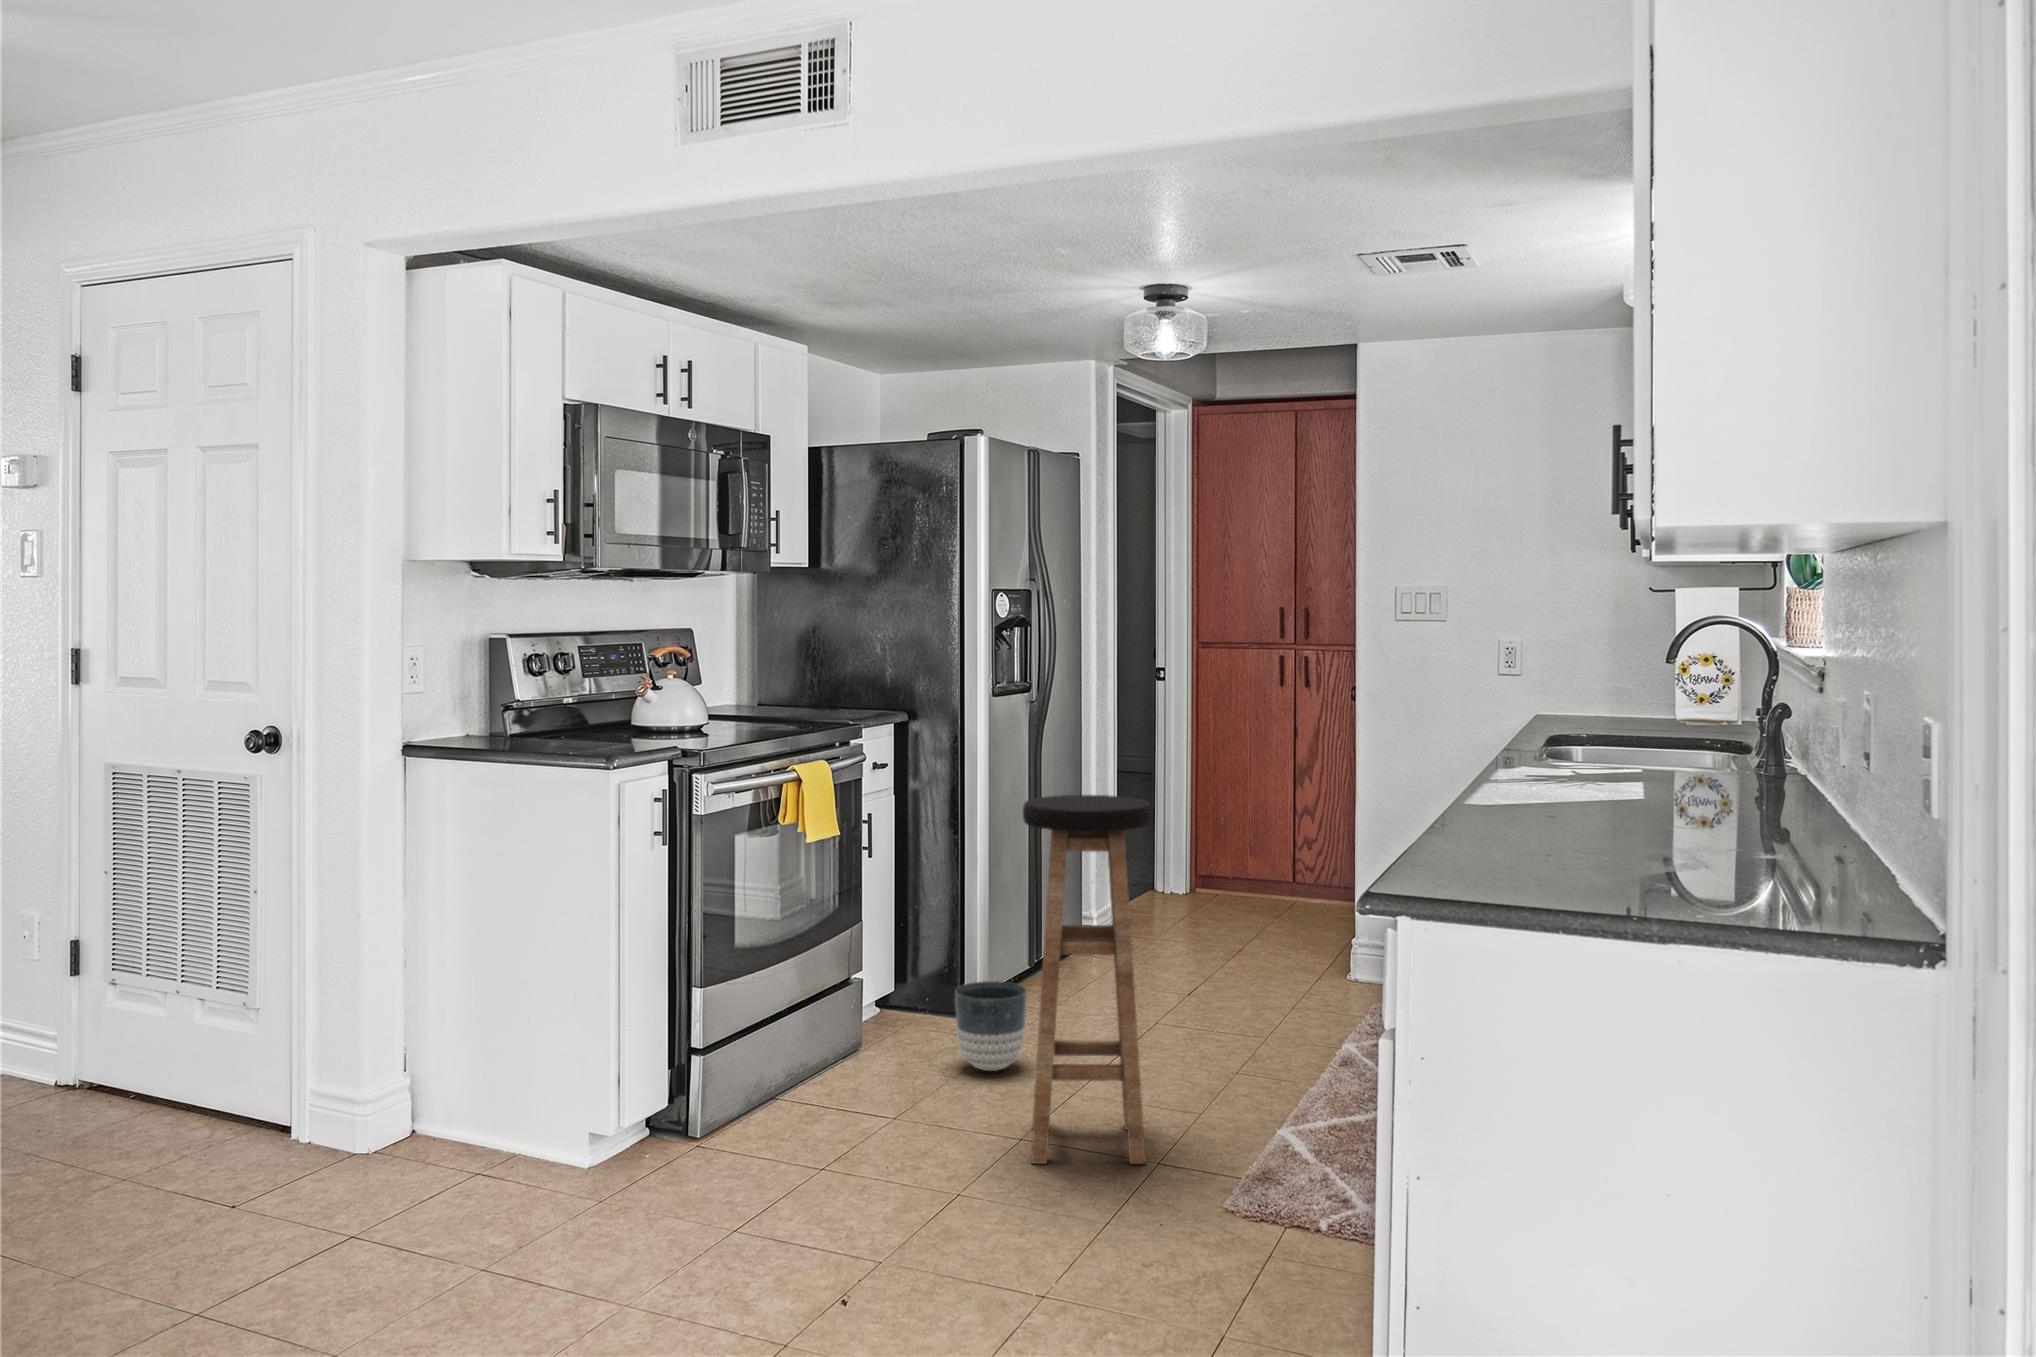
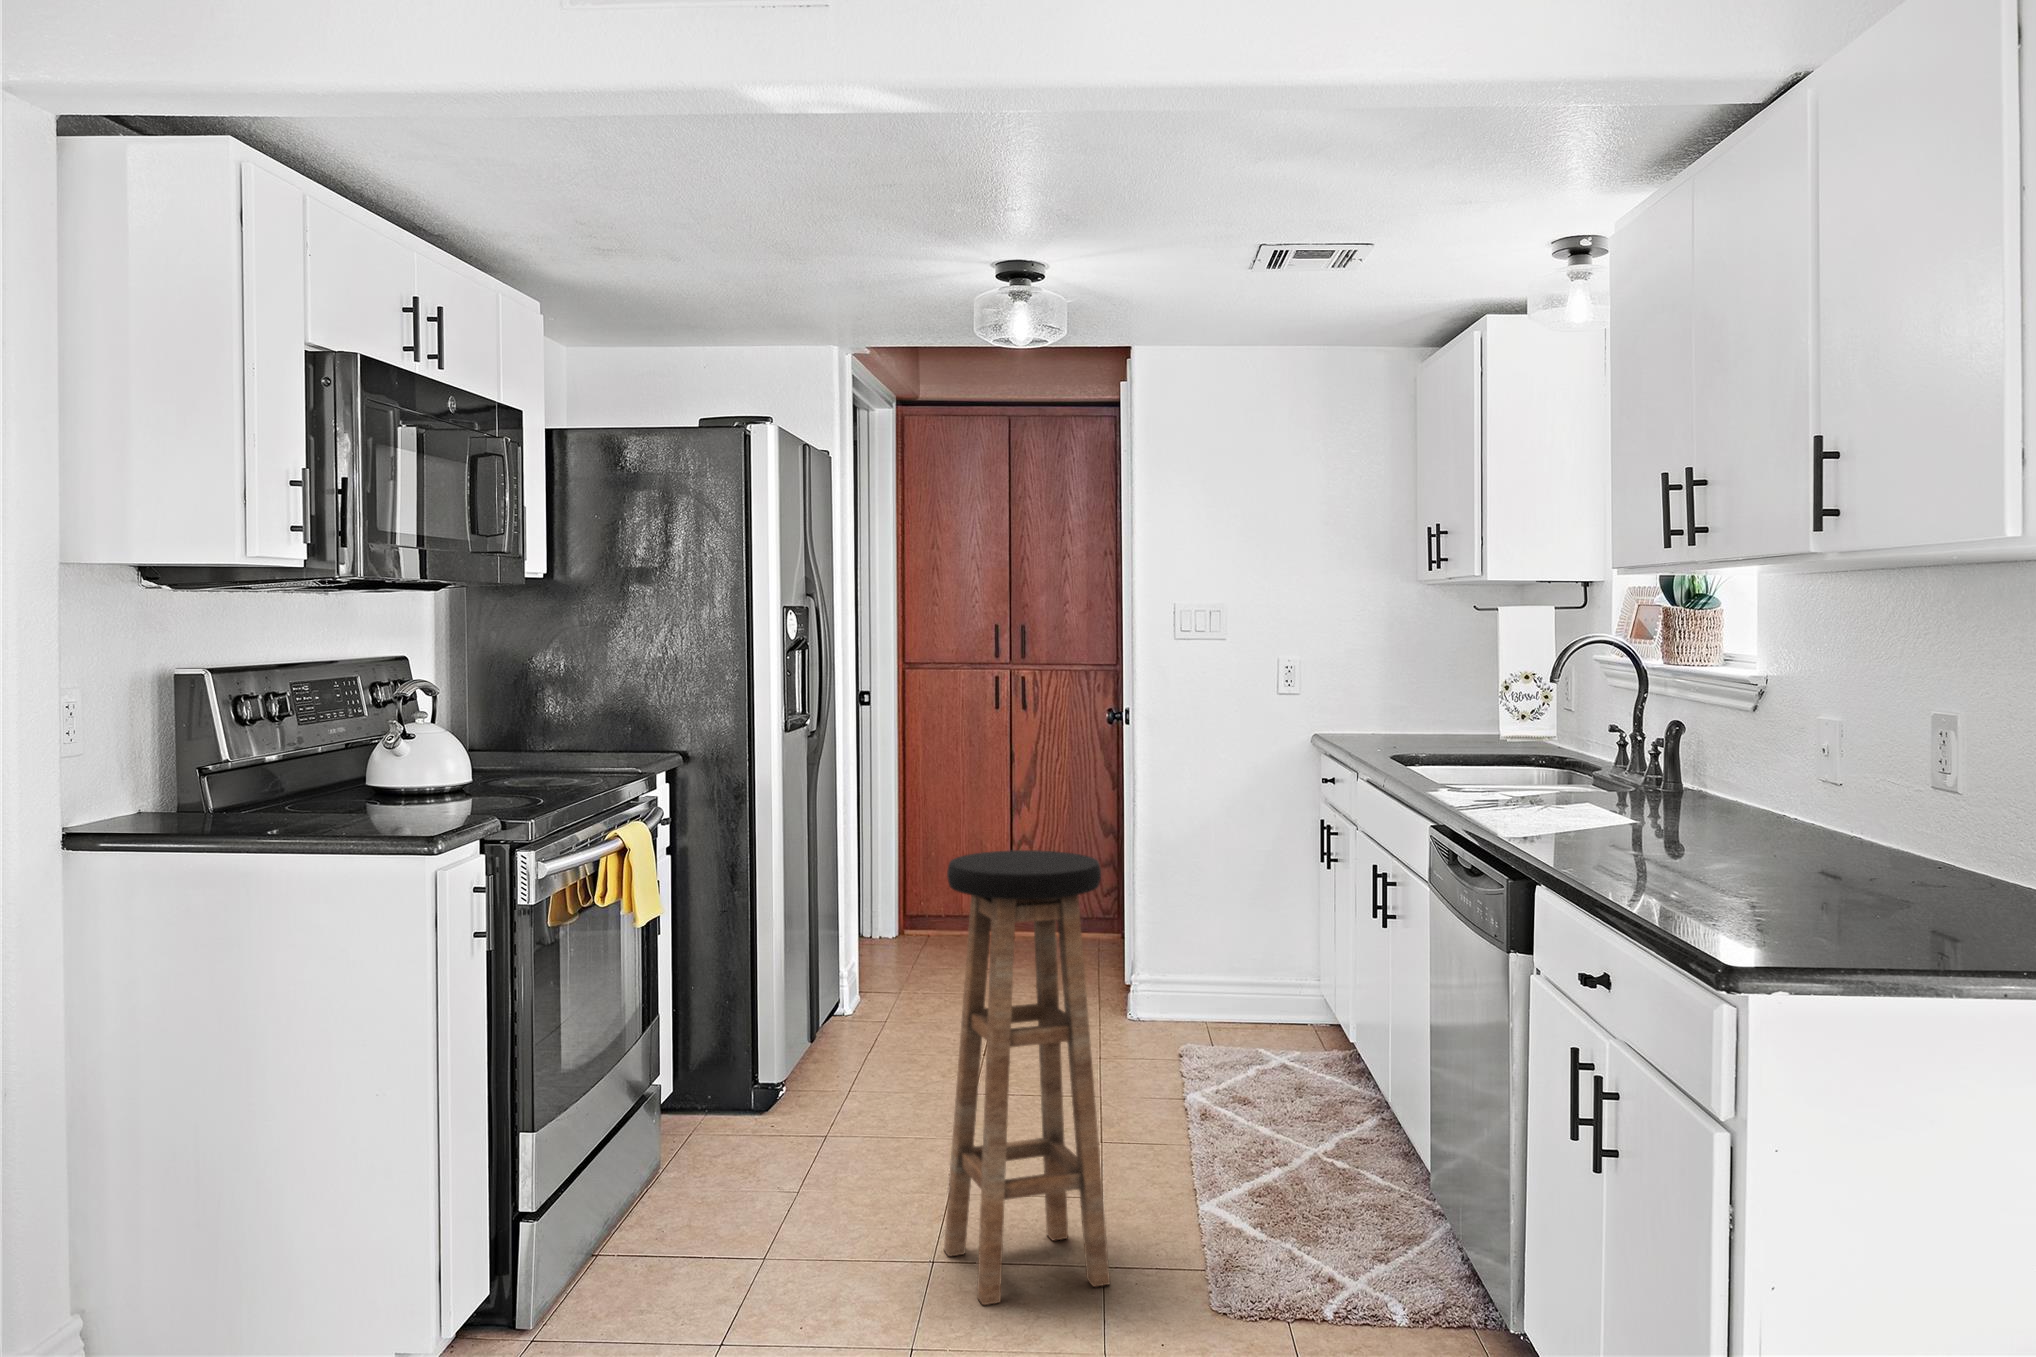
planter: present [955,981,1027,1071] -> none [797,1074,884,1185]

